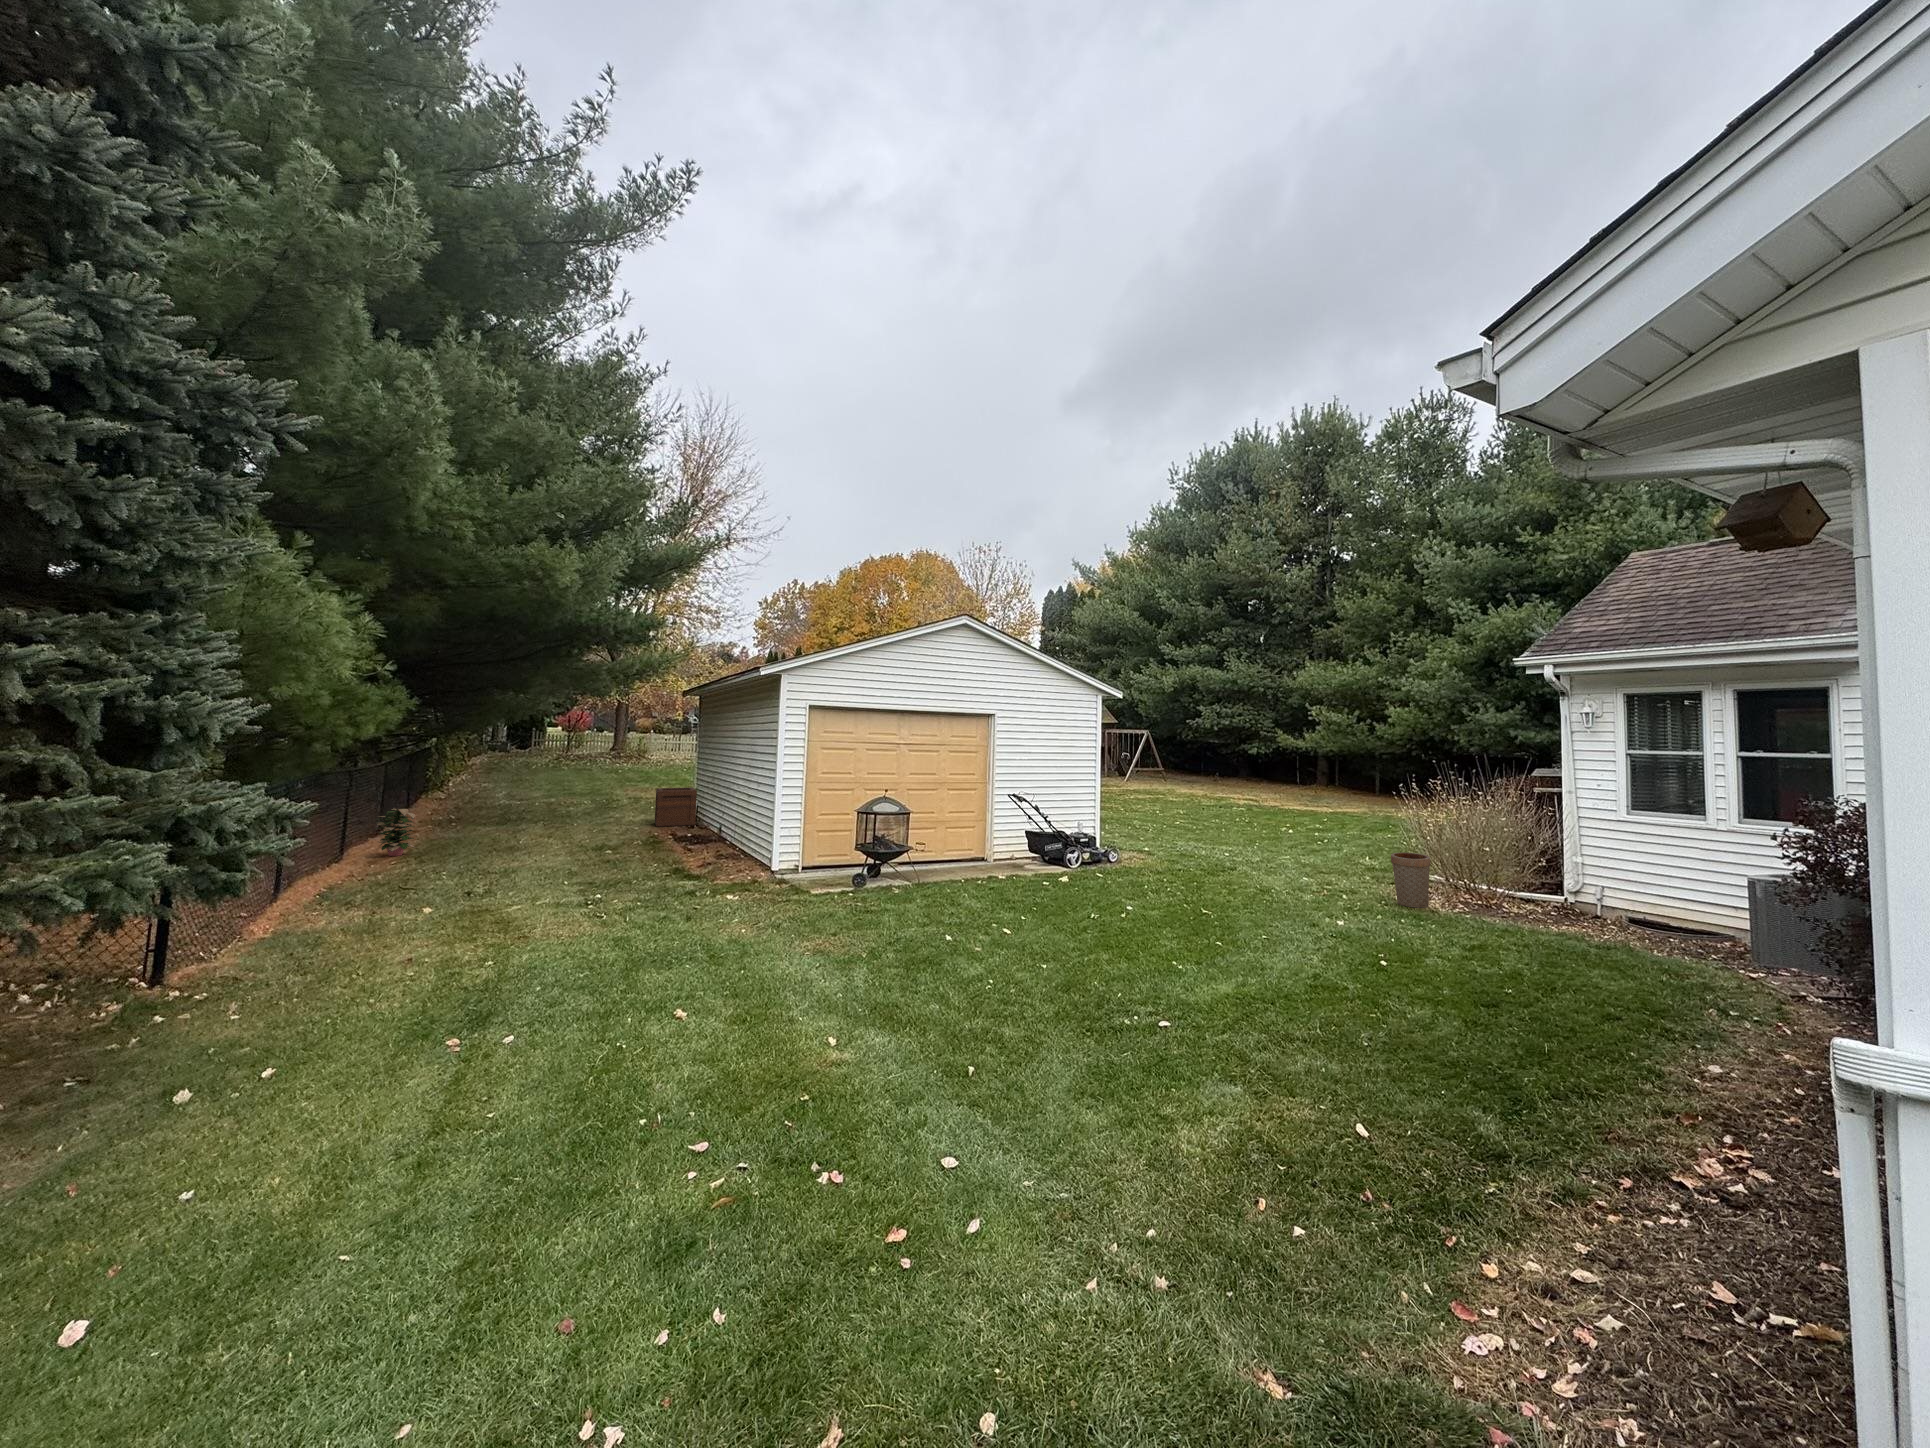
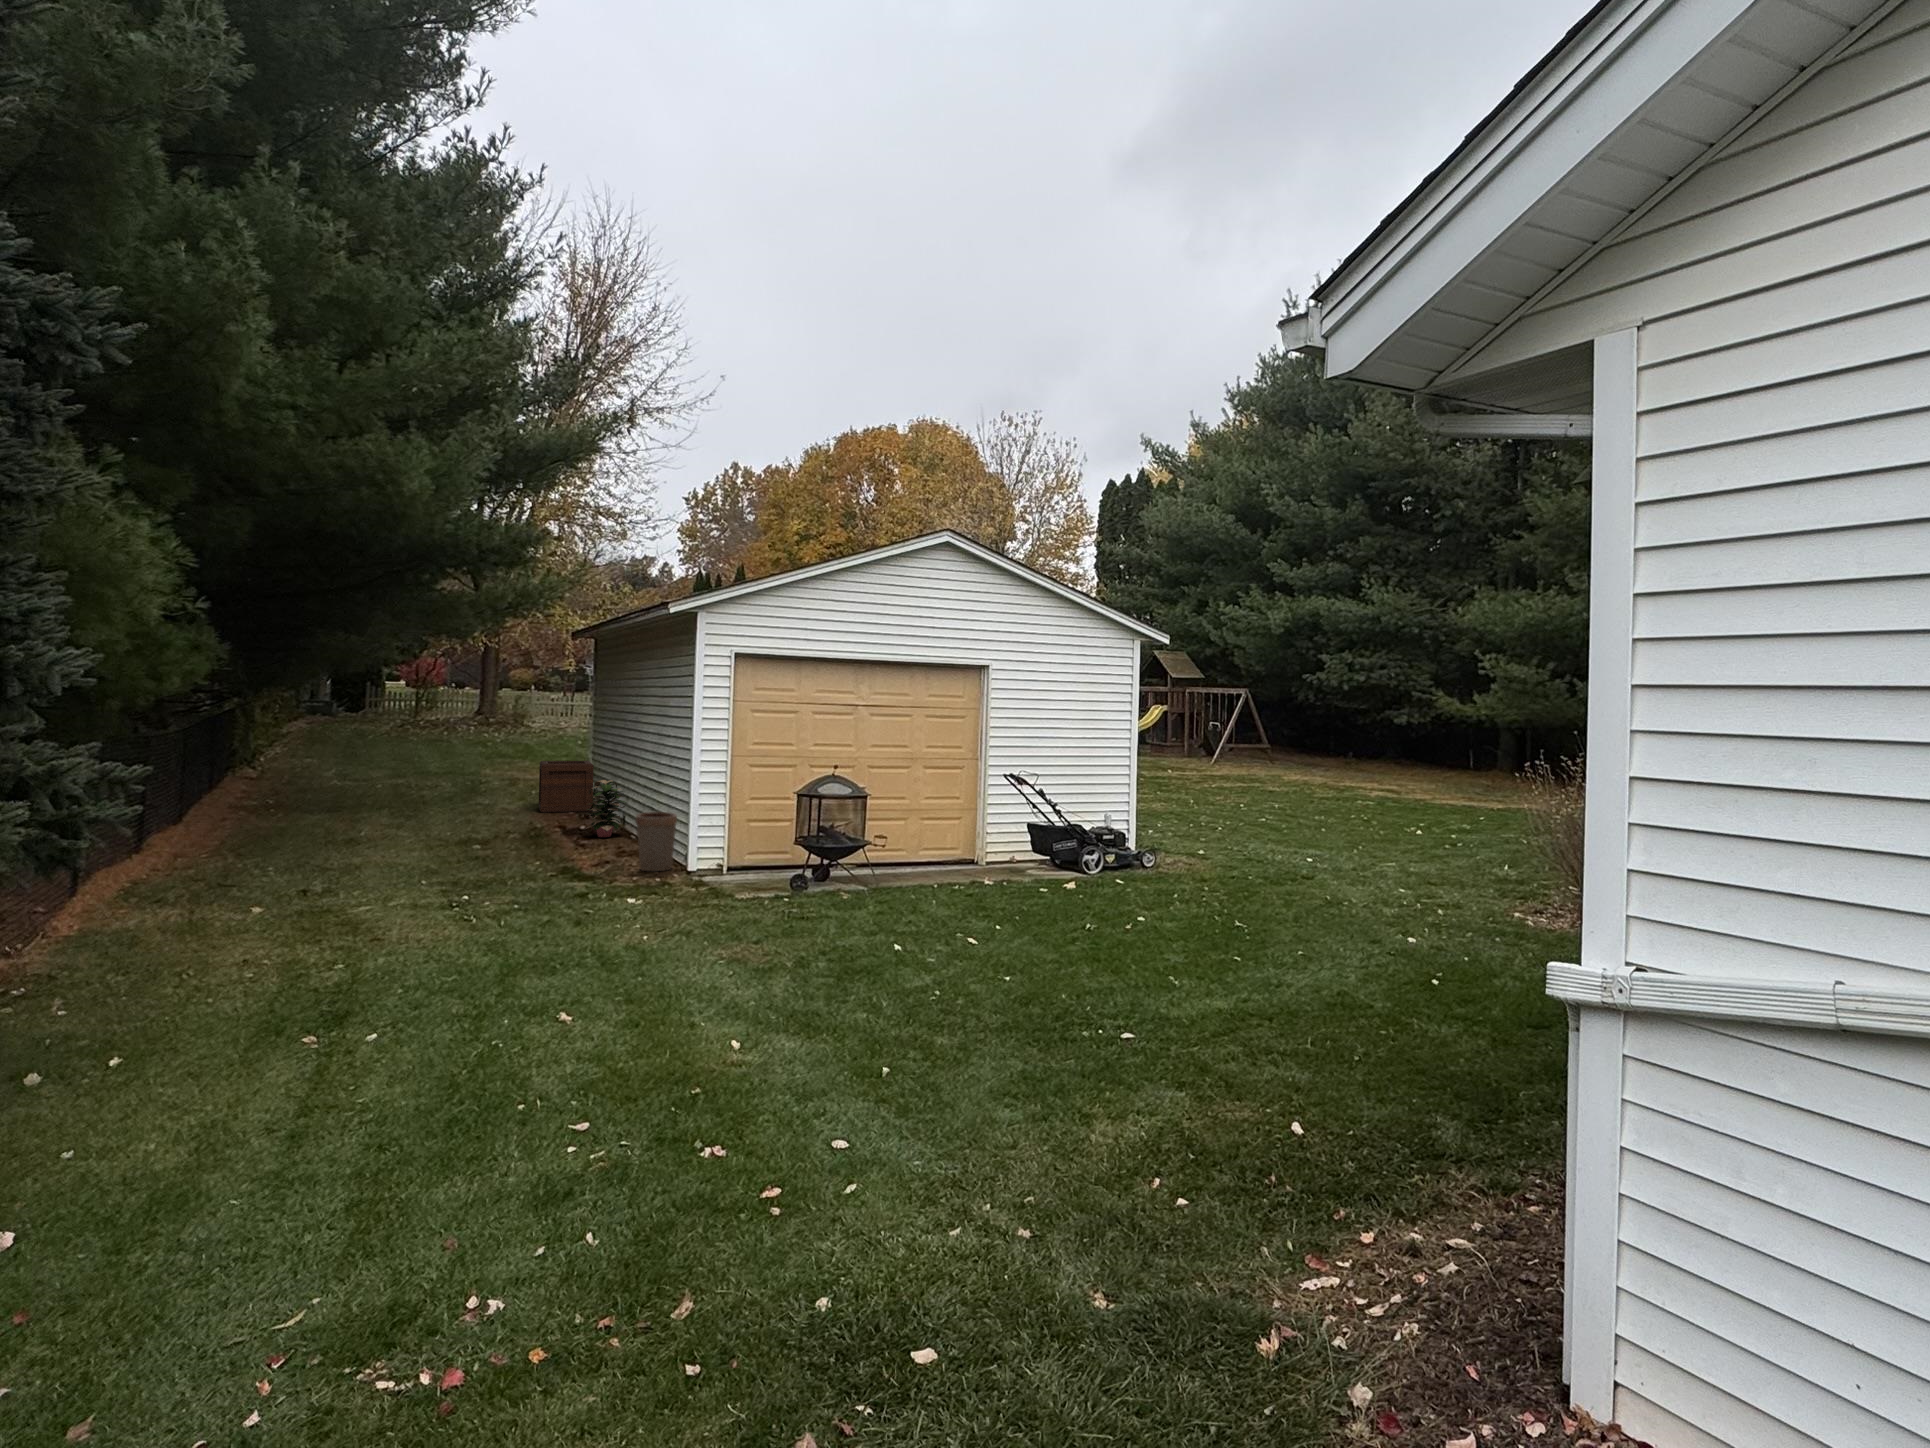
decorative plant: present [376,809,415,856] -> present [586,780,626,837]
basket: present [1391,852,1430,908] -> present [636,812,677,871]

